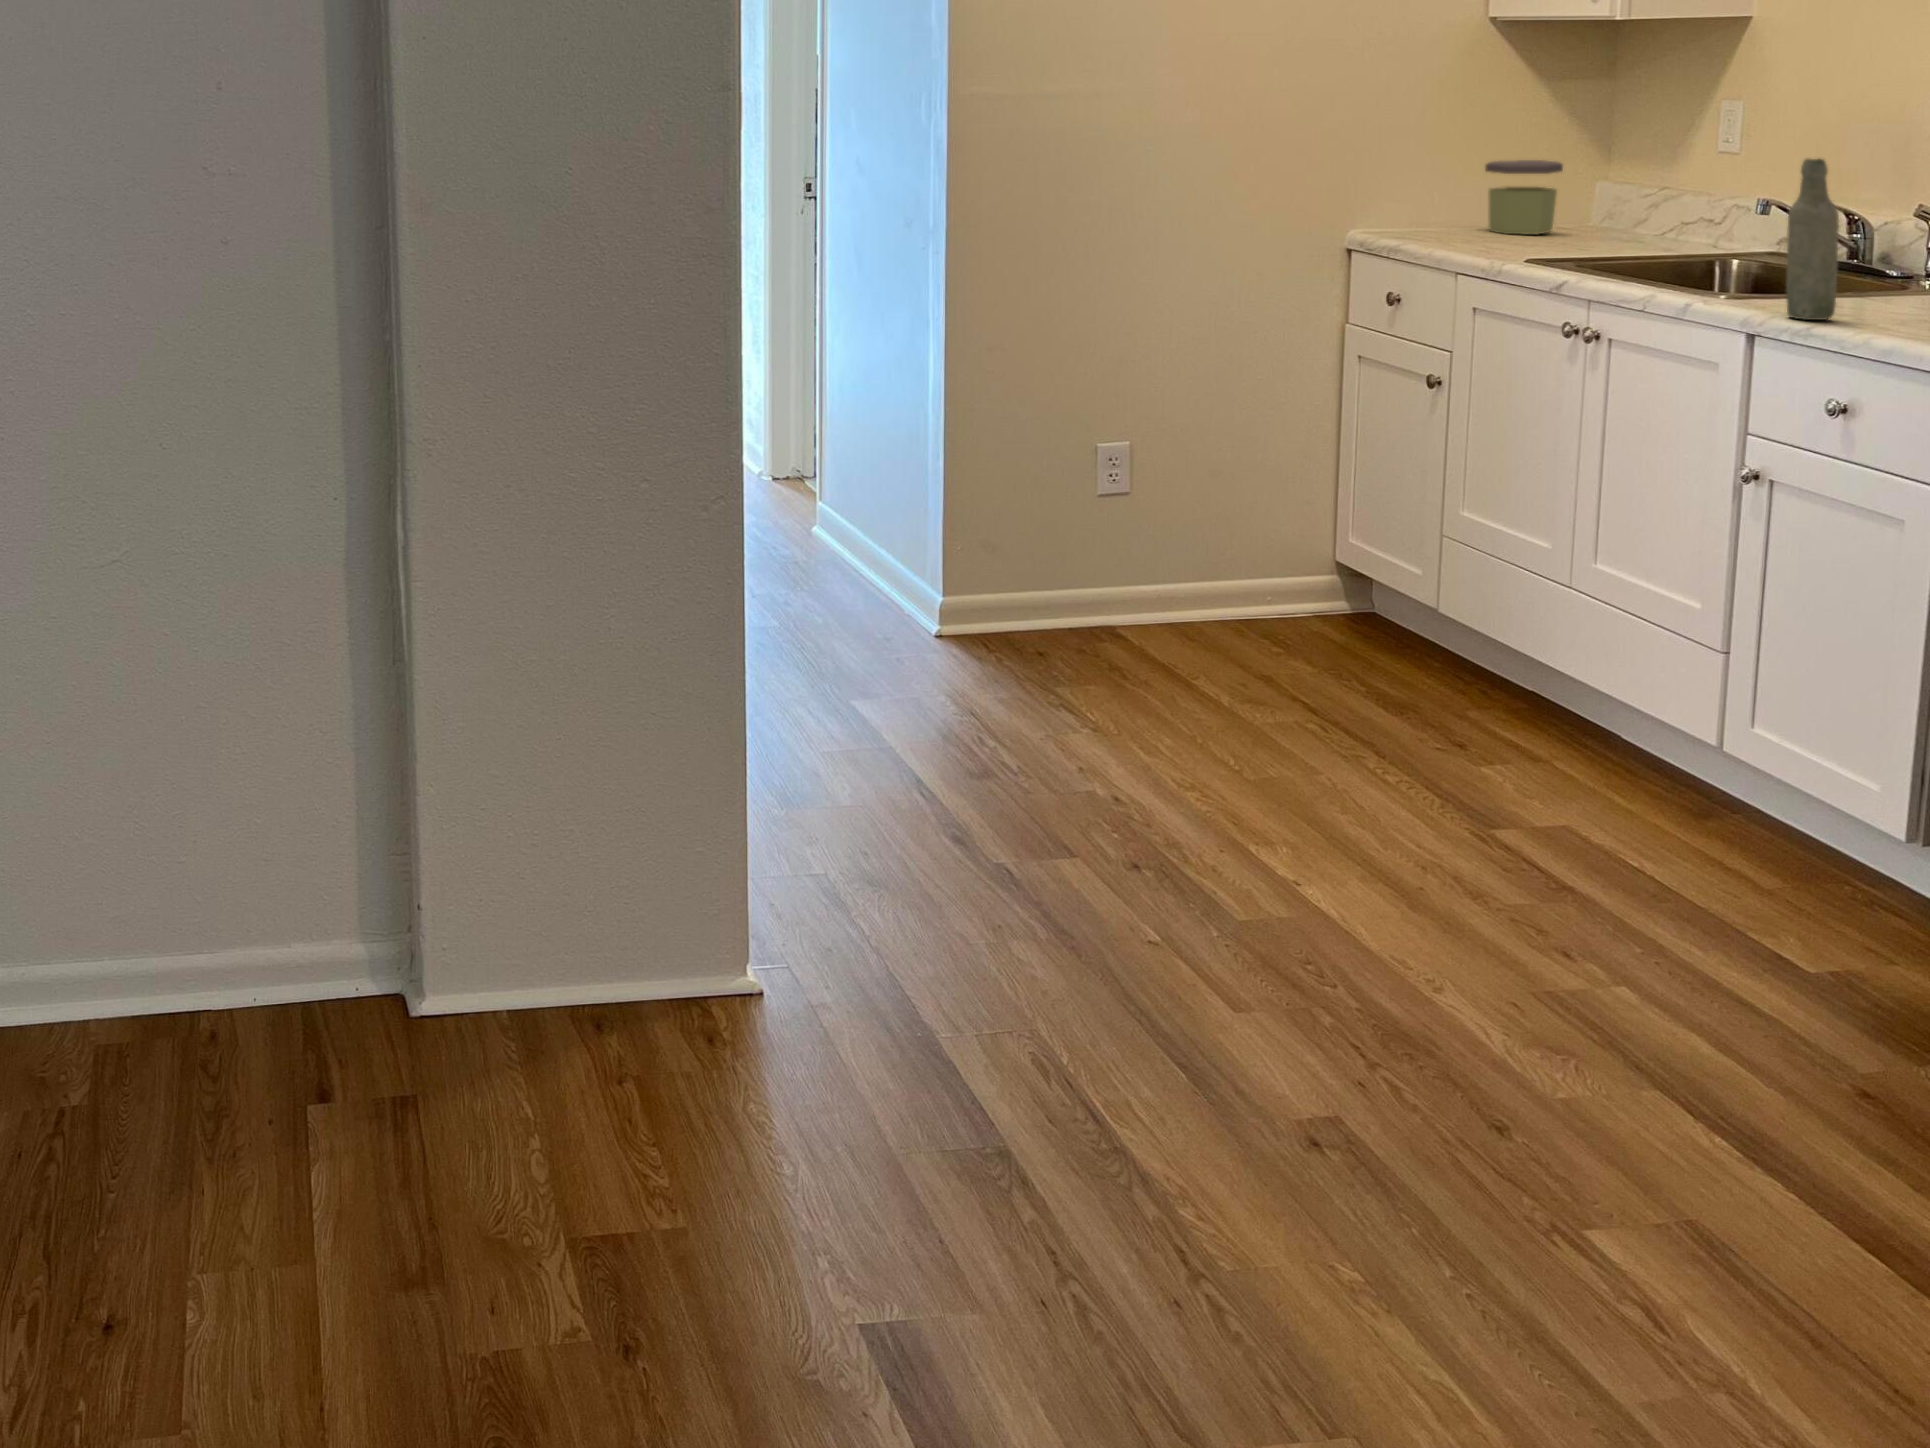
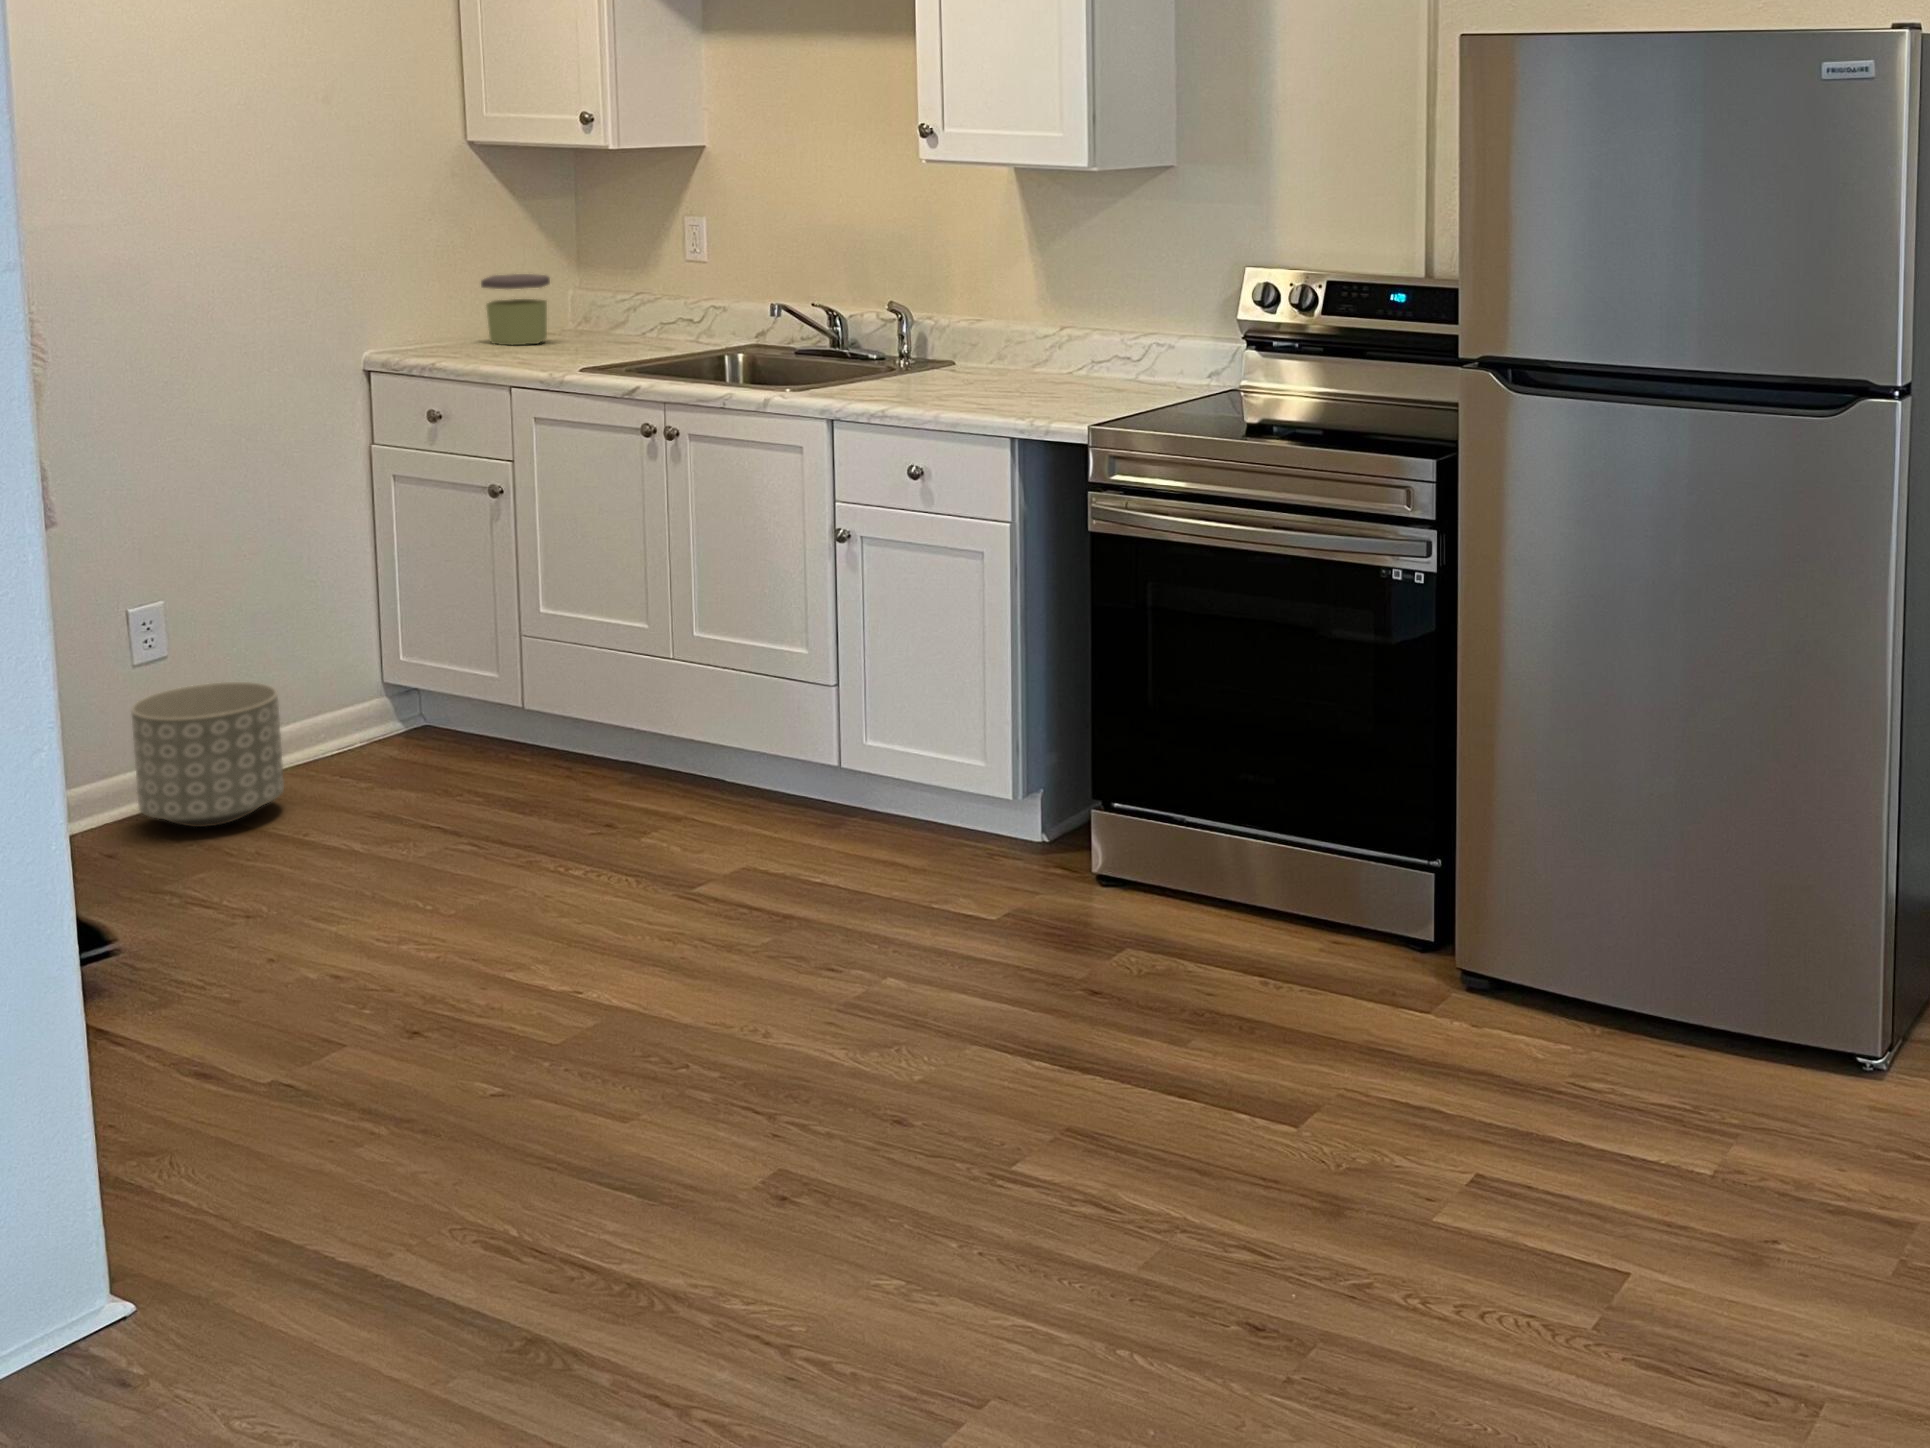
bottle: present [1786,159,1839,320] -> none [850,272,891,403]
planter: none [1069,520,1195,650] -> present [131,682,284,827]

